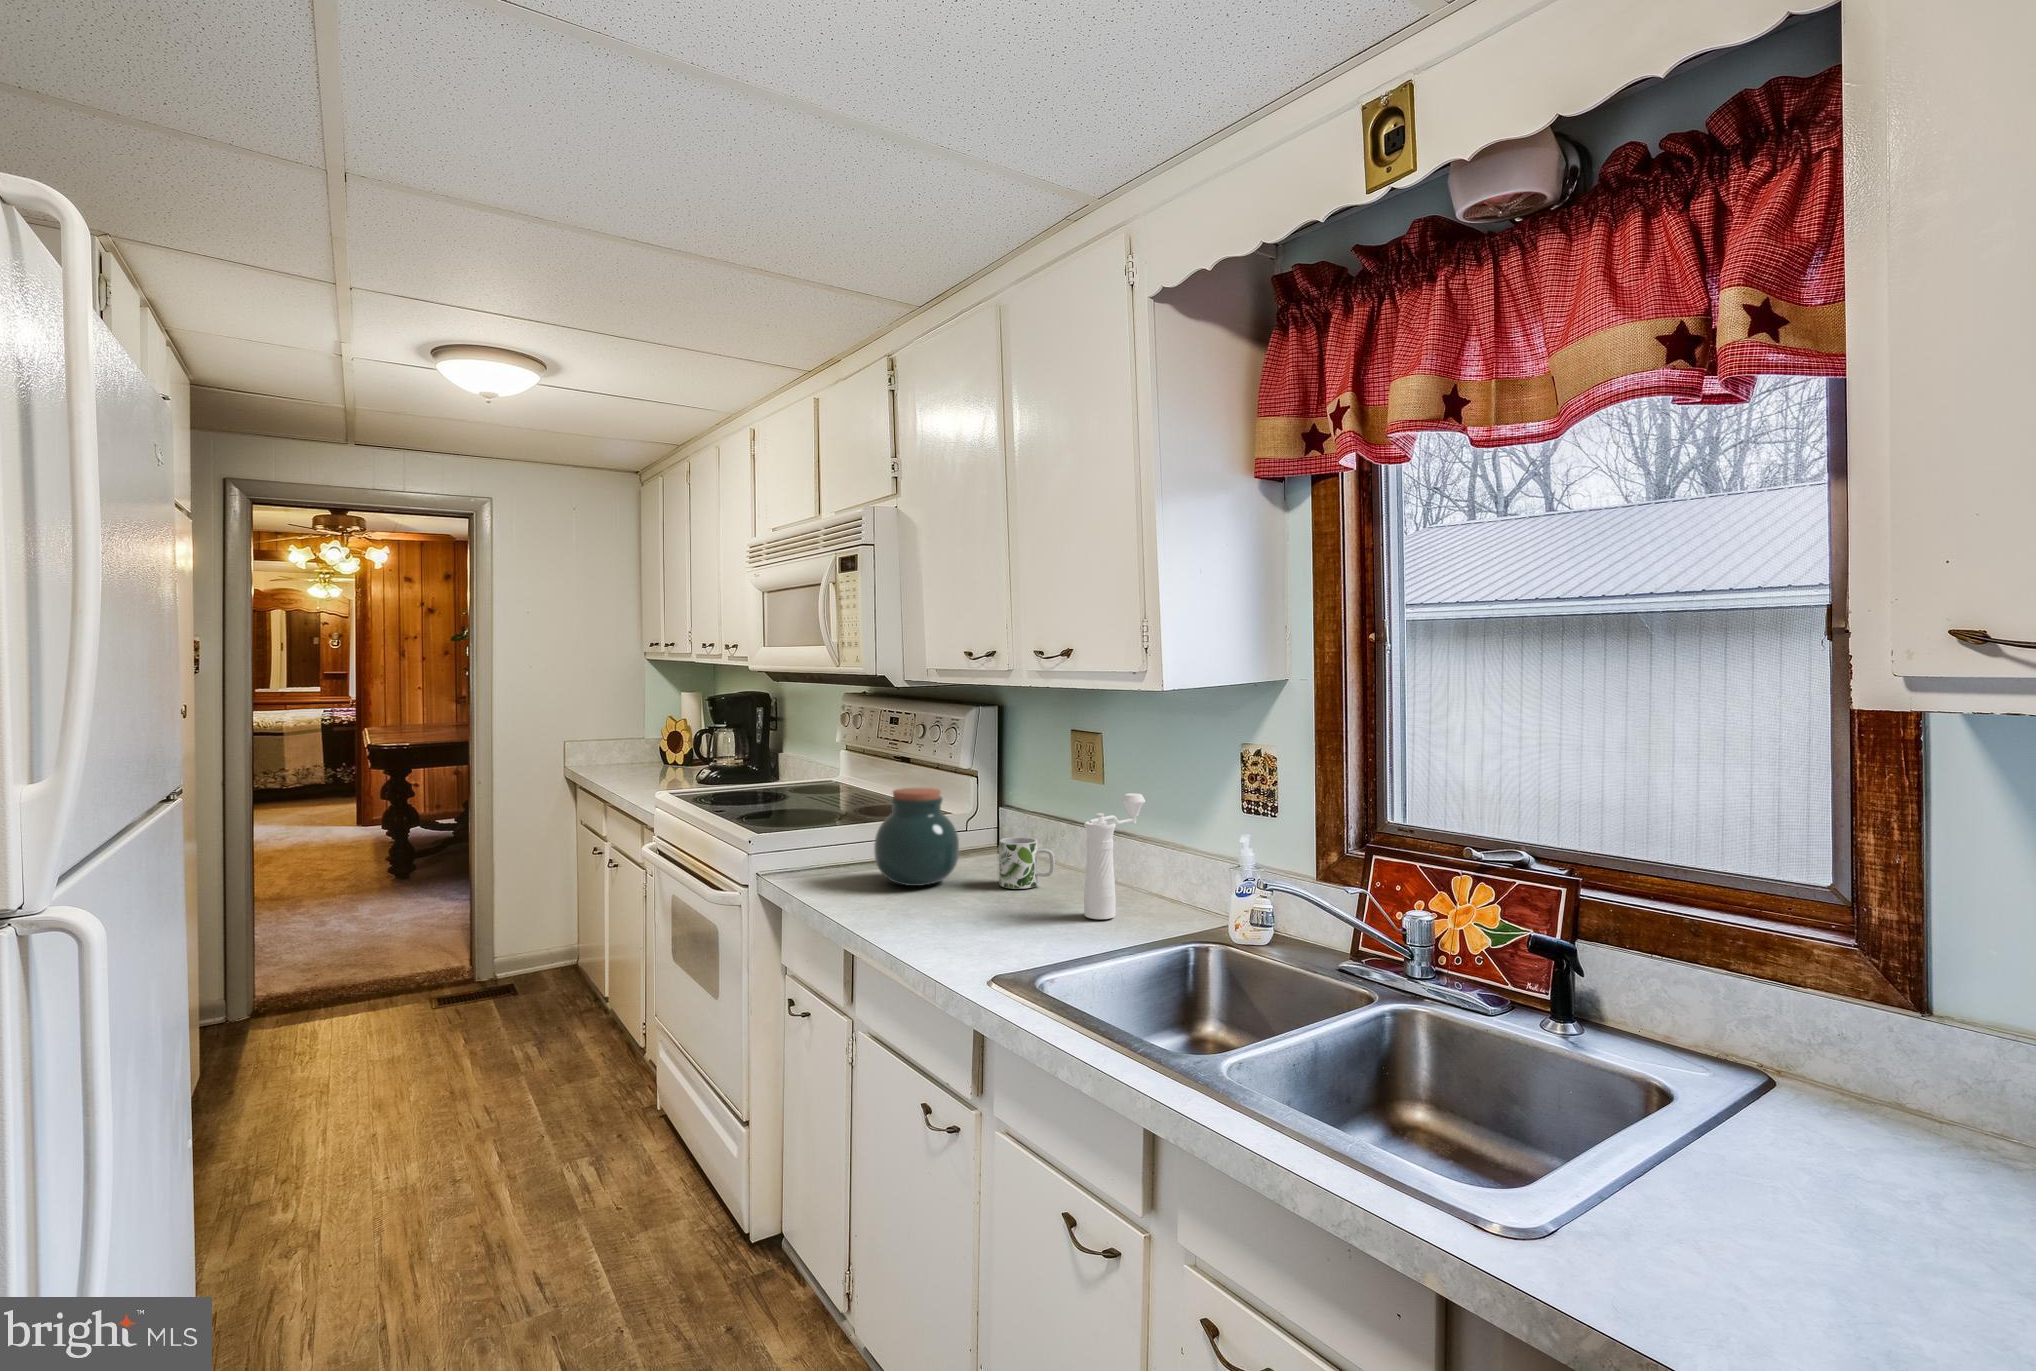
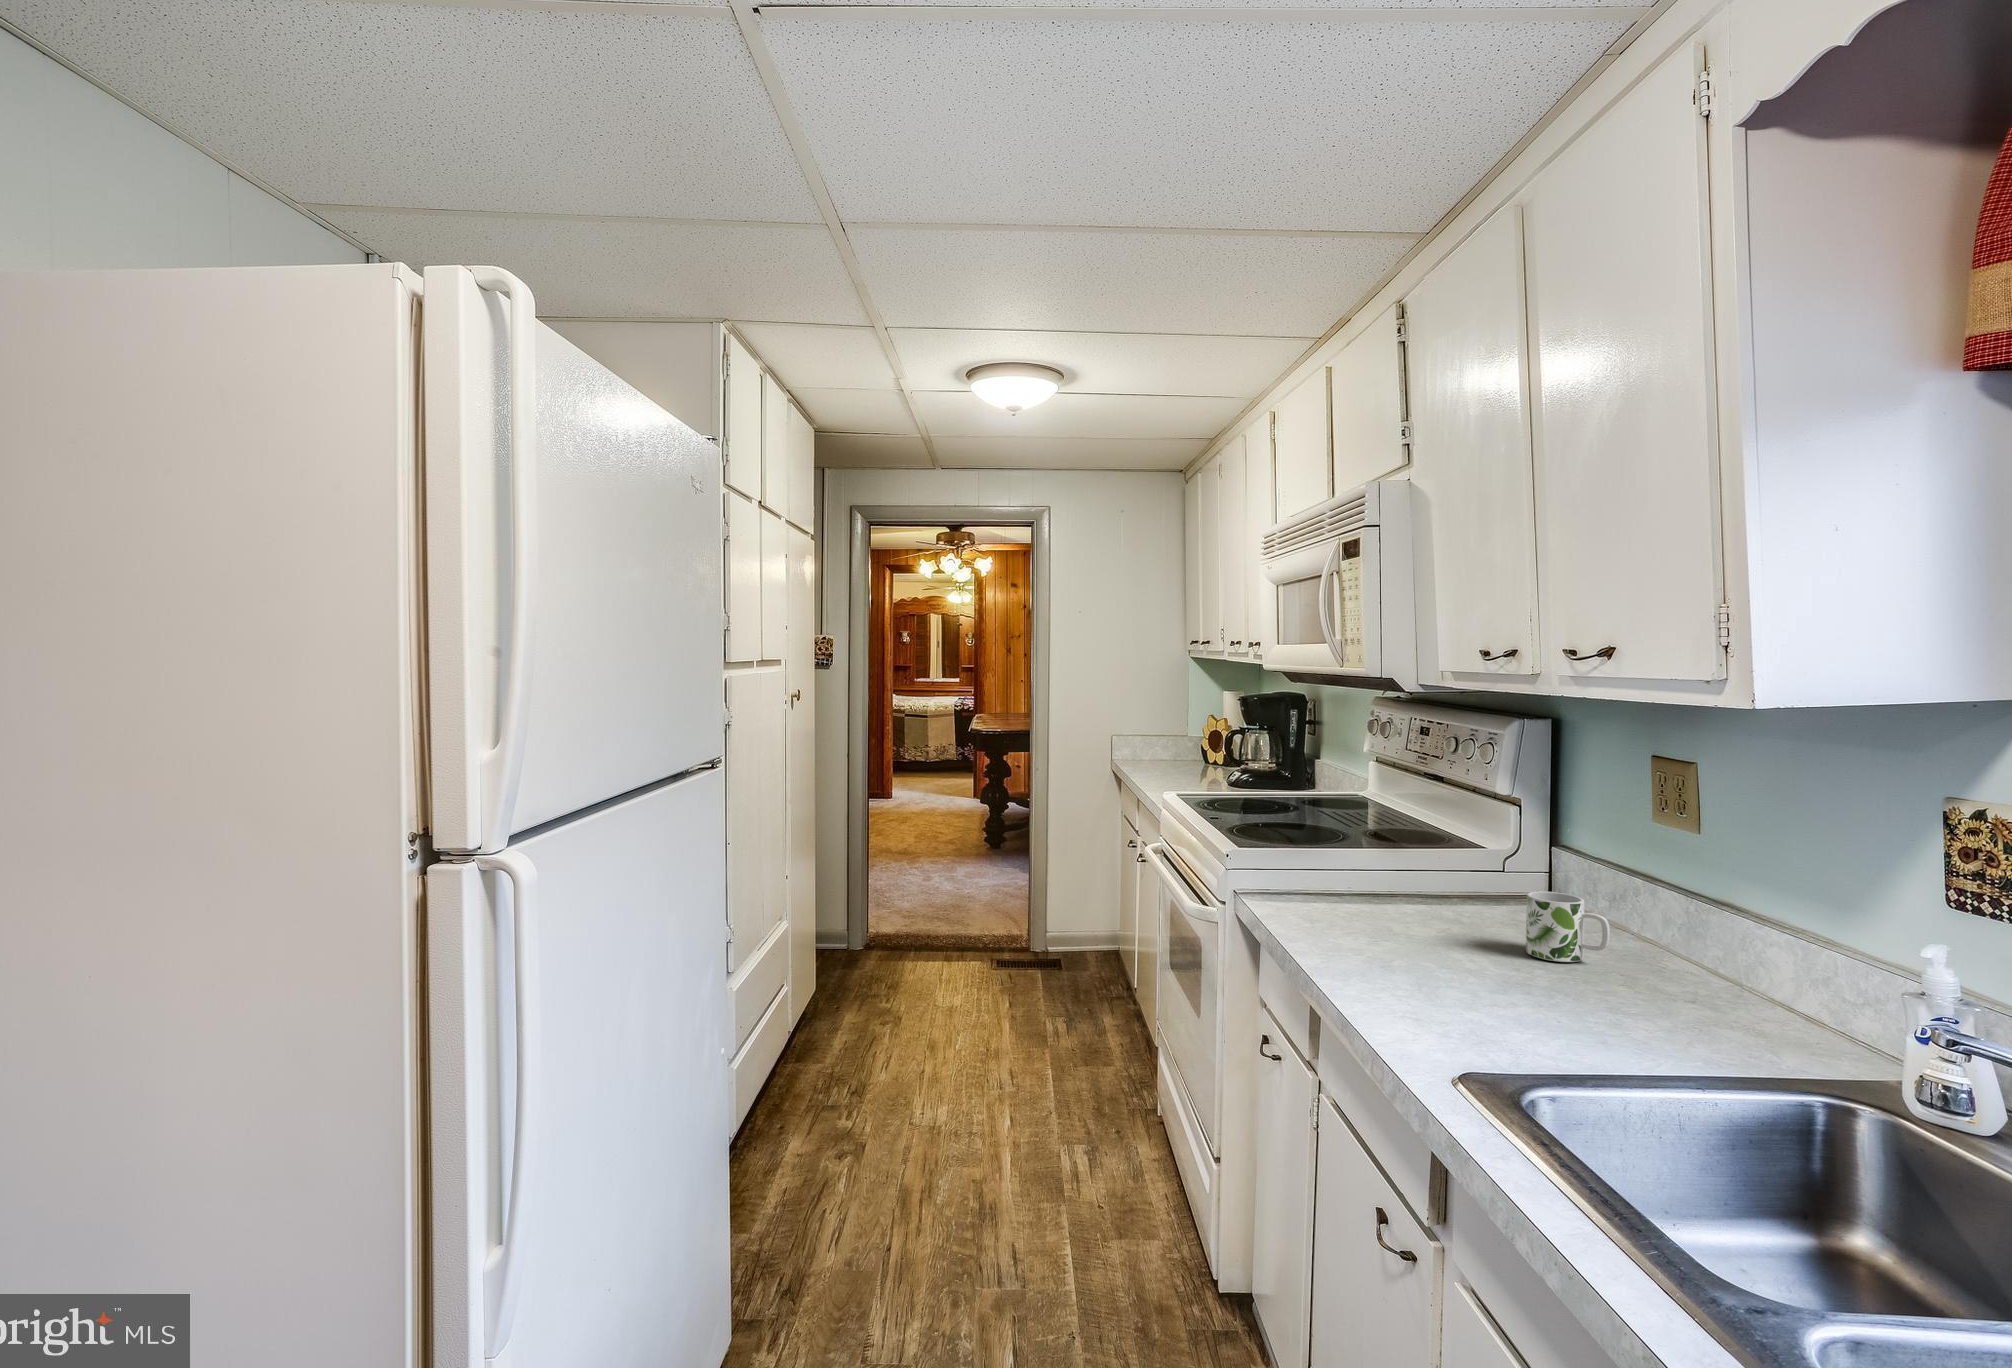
jar: present [874,788,959,886] -> none [1361,814,1472,935]
pepper mill: present [1084,793,1145,919] -> none [1641,854,1756,1029]

